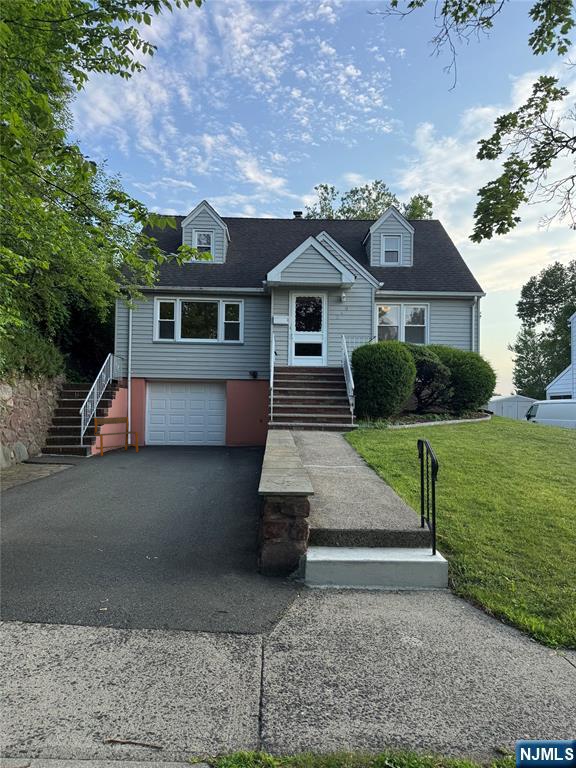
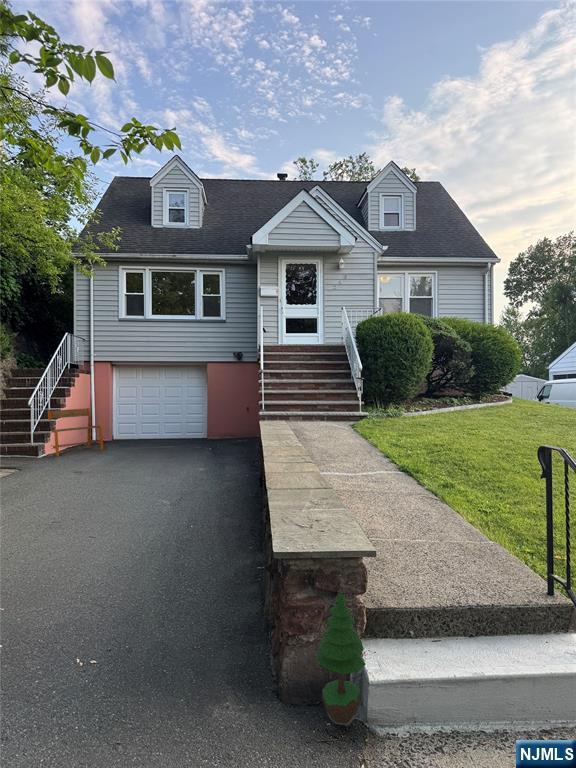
potted tree: none [277,513,304,585] -> present [316,589,366,726]

